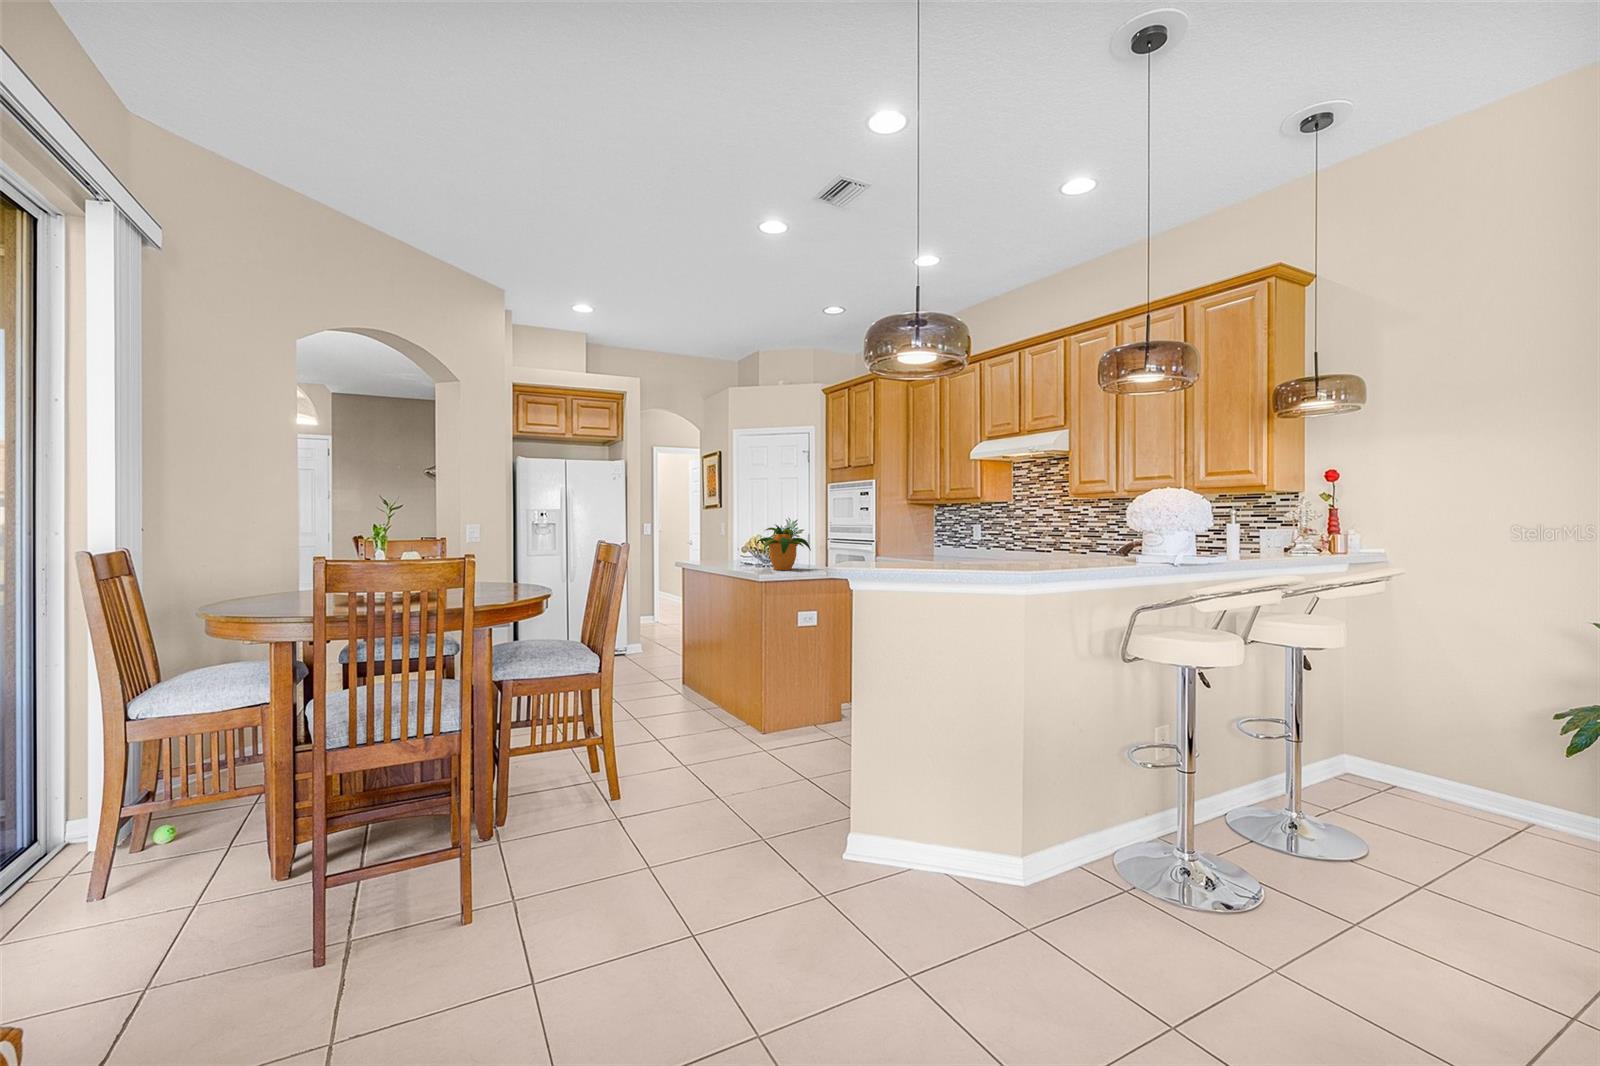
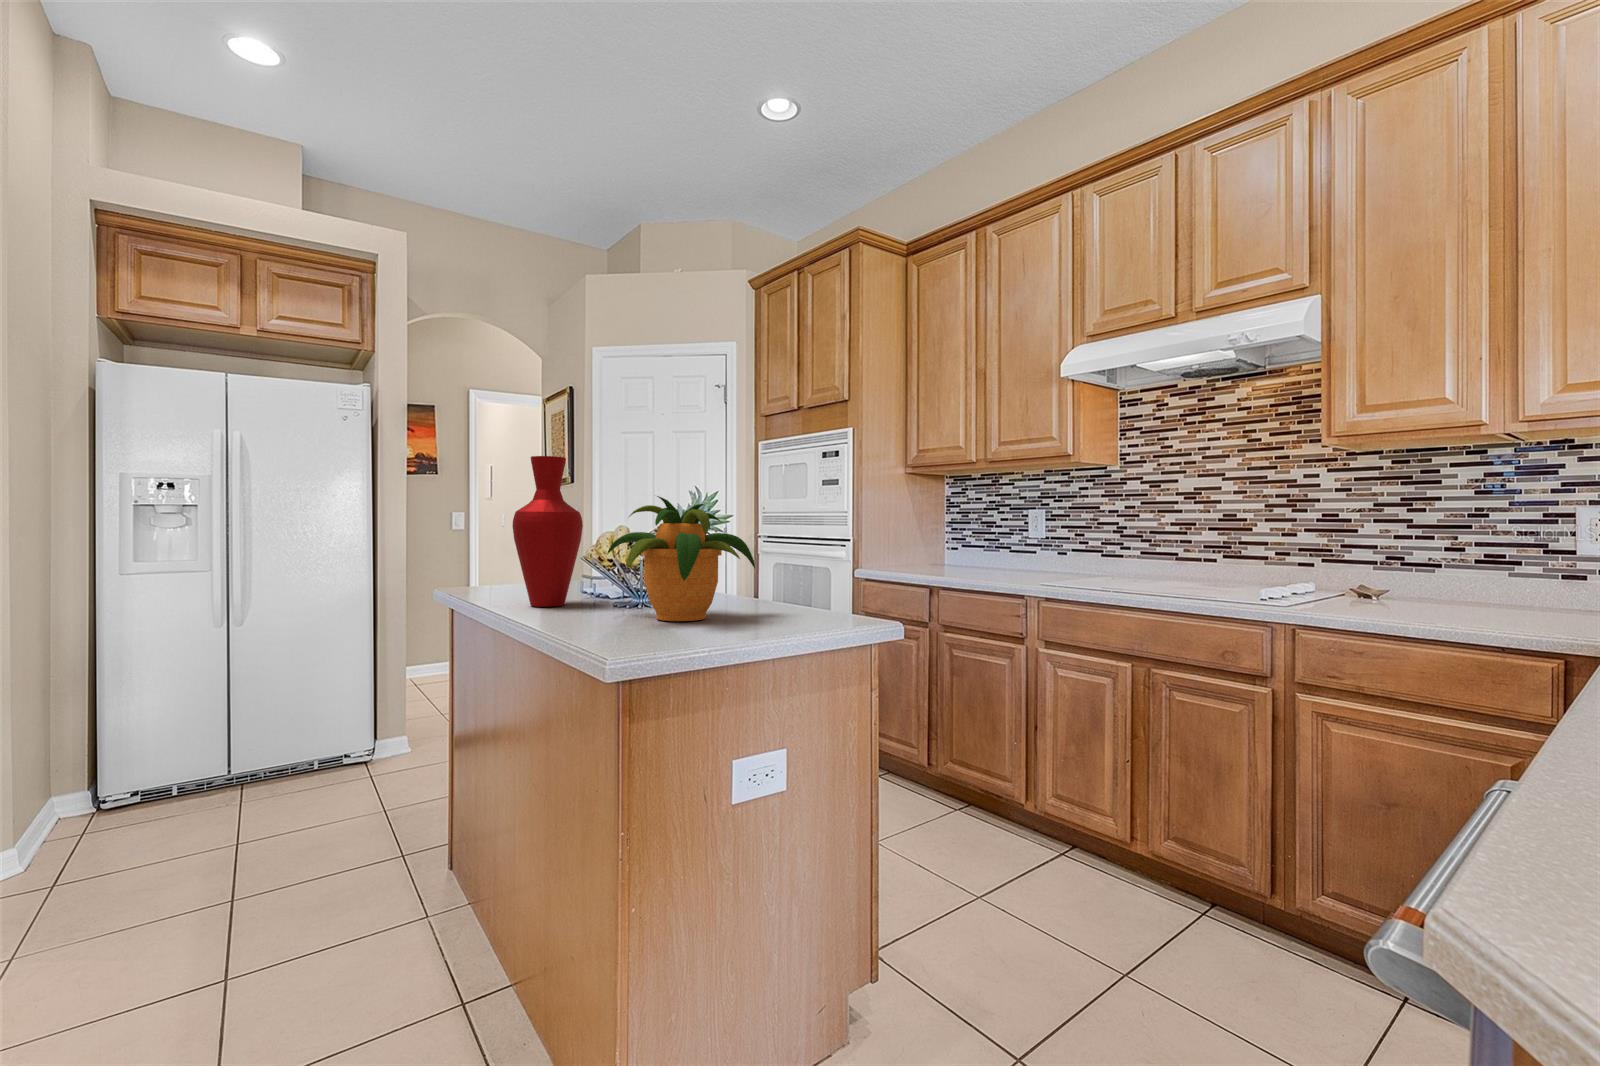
vase: none [718,508,744,566] -> present [512,456,583,607]

